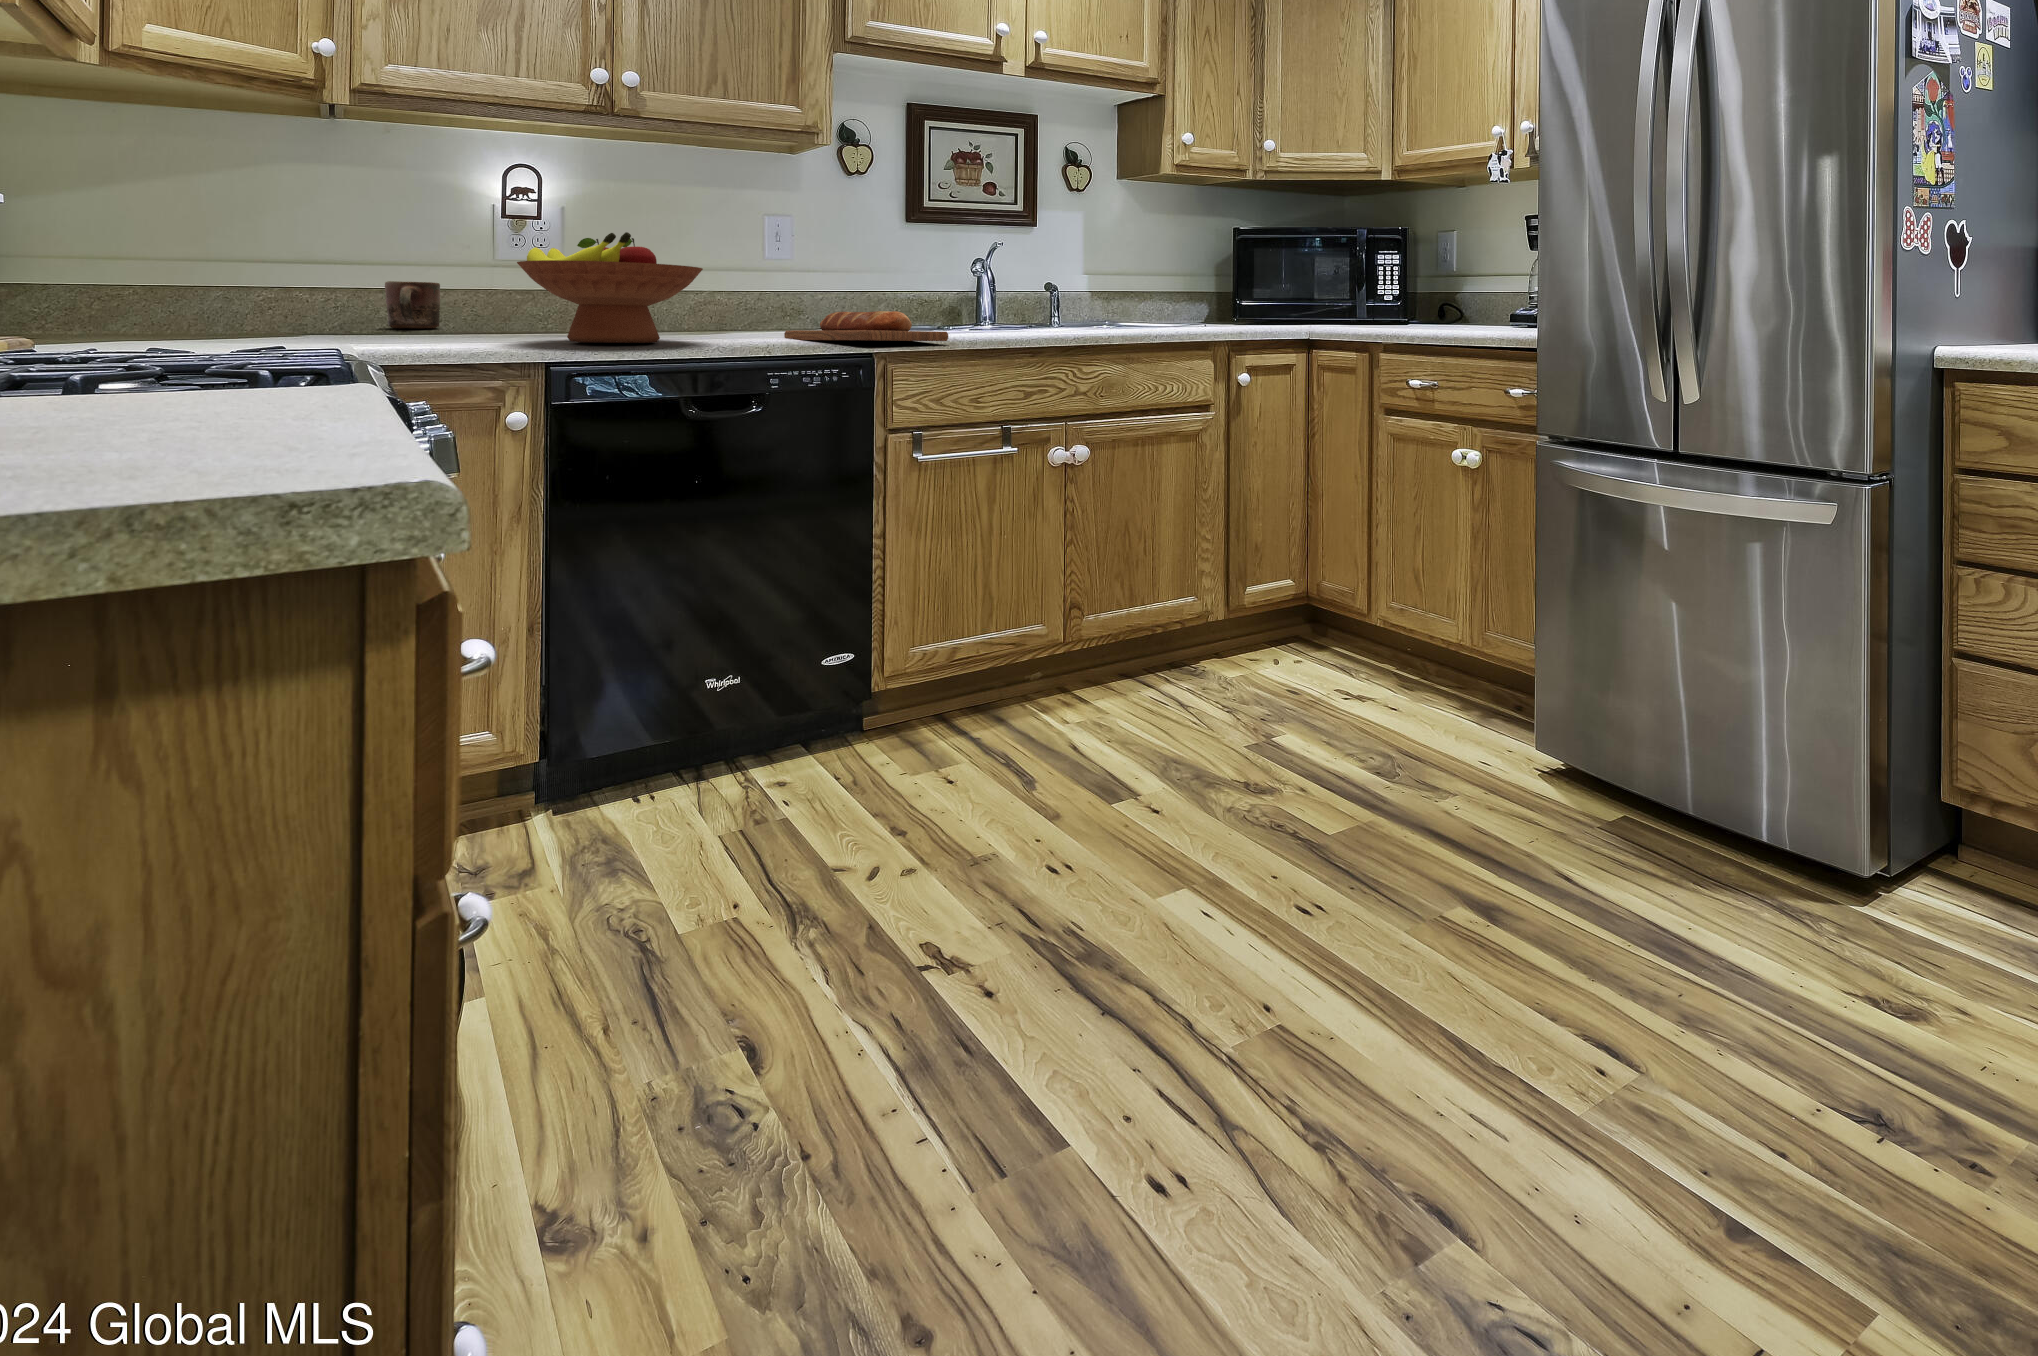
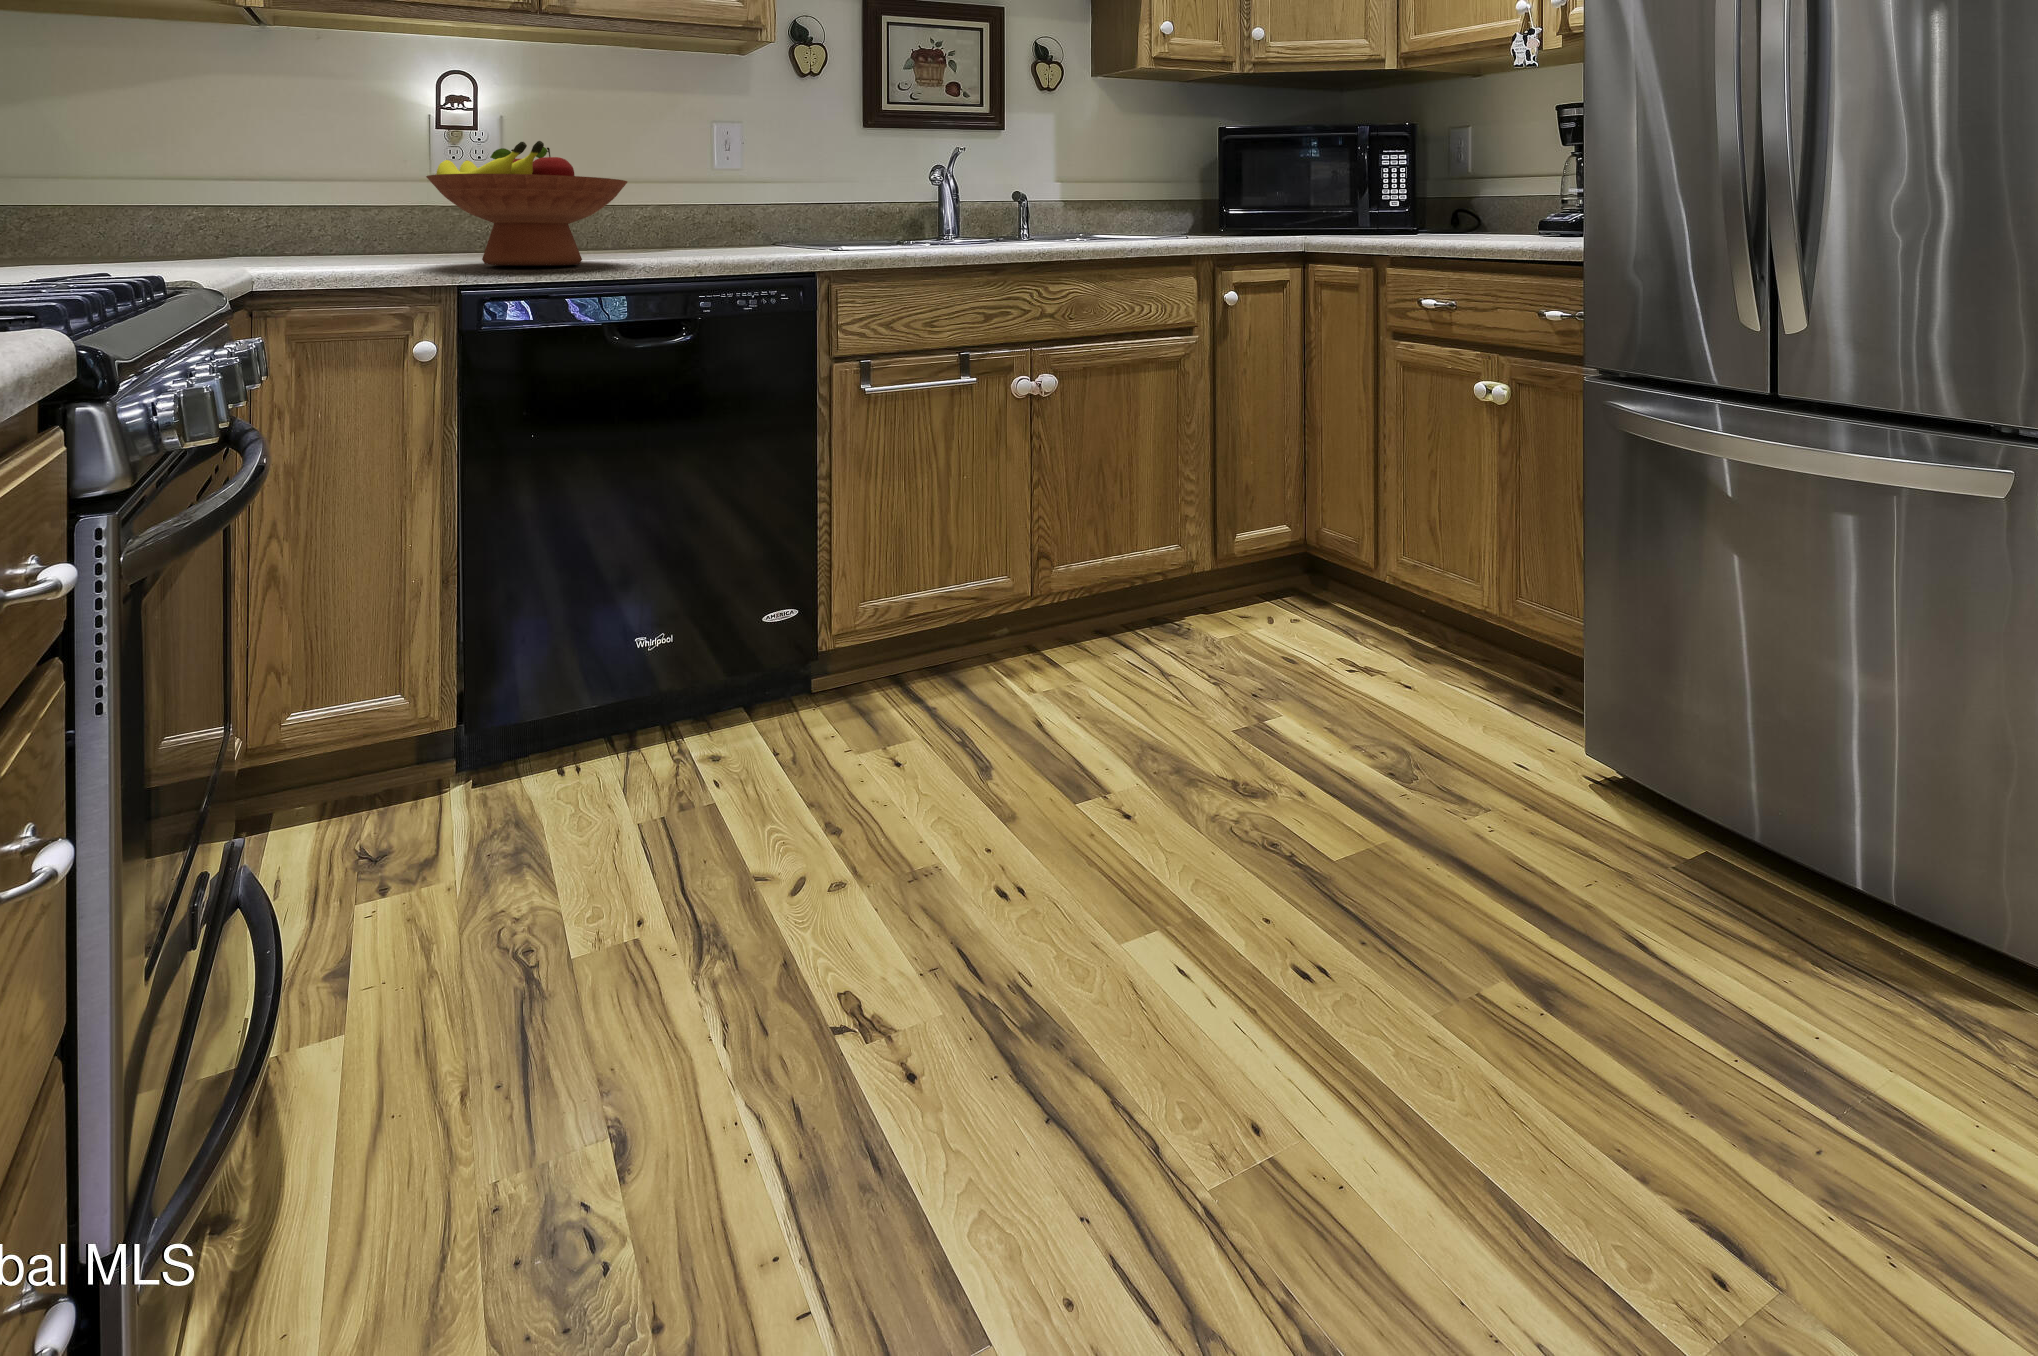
mug: present [385,281,440,328] -> none [312,200,369,251]
bread loaf: present [784,311,948,341] -> none [723,227,897,260]

